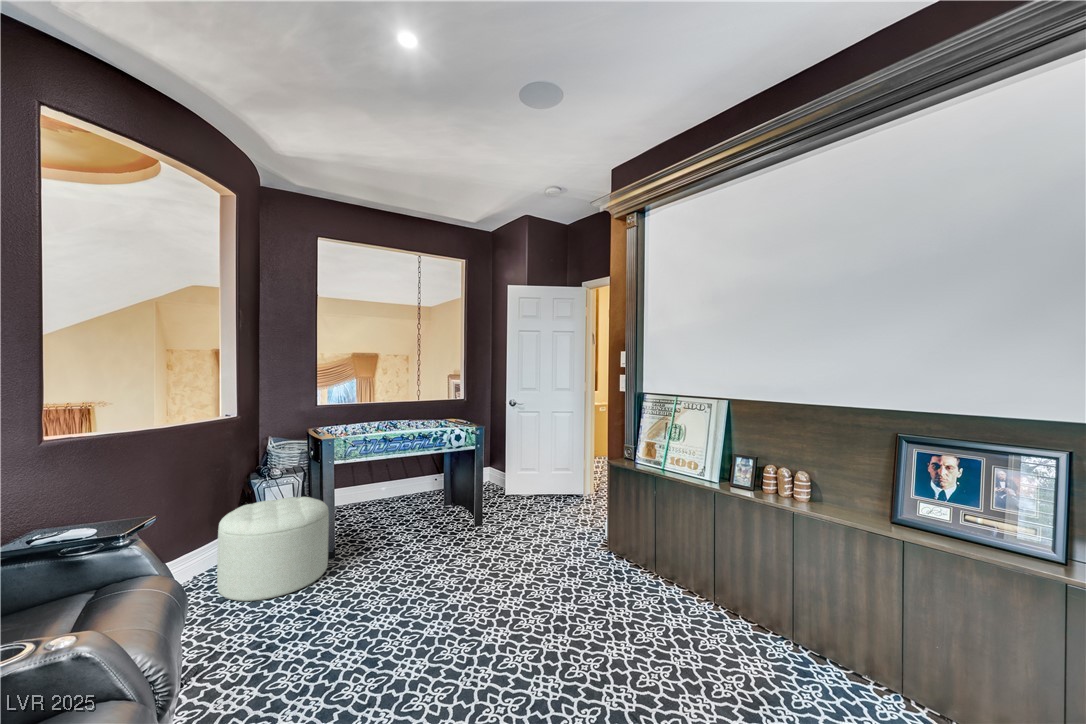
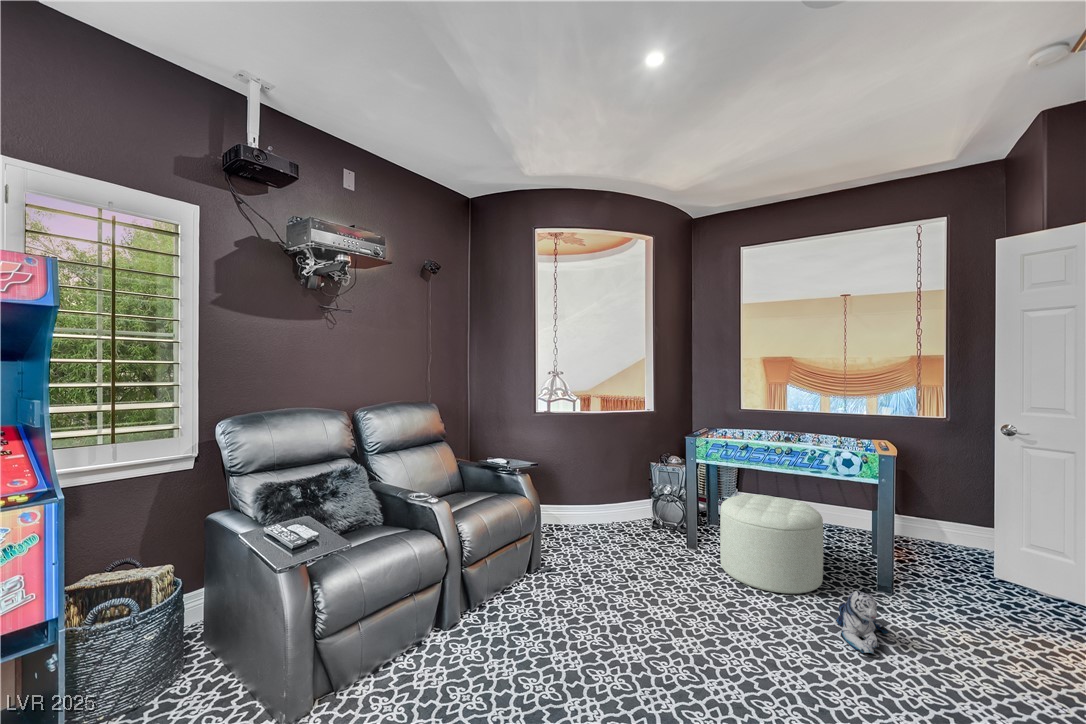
plush toy: none [354,552,392,602] -> present [836,591,888,654]

